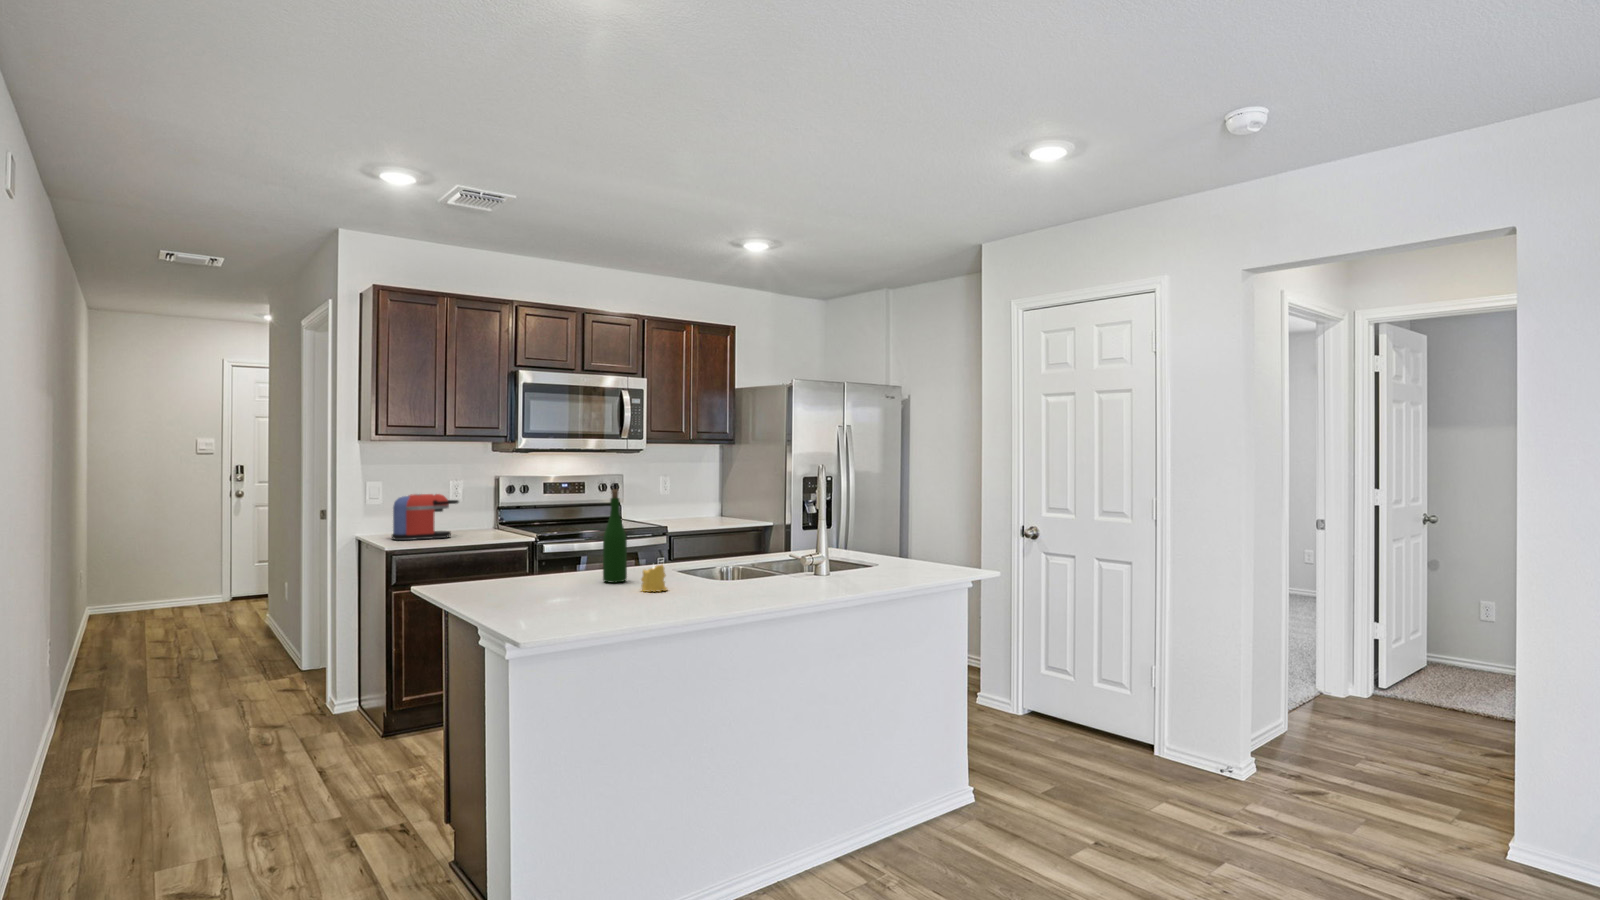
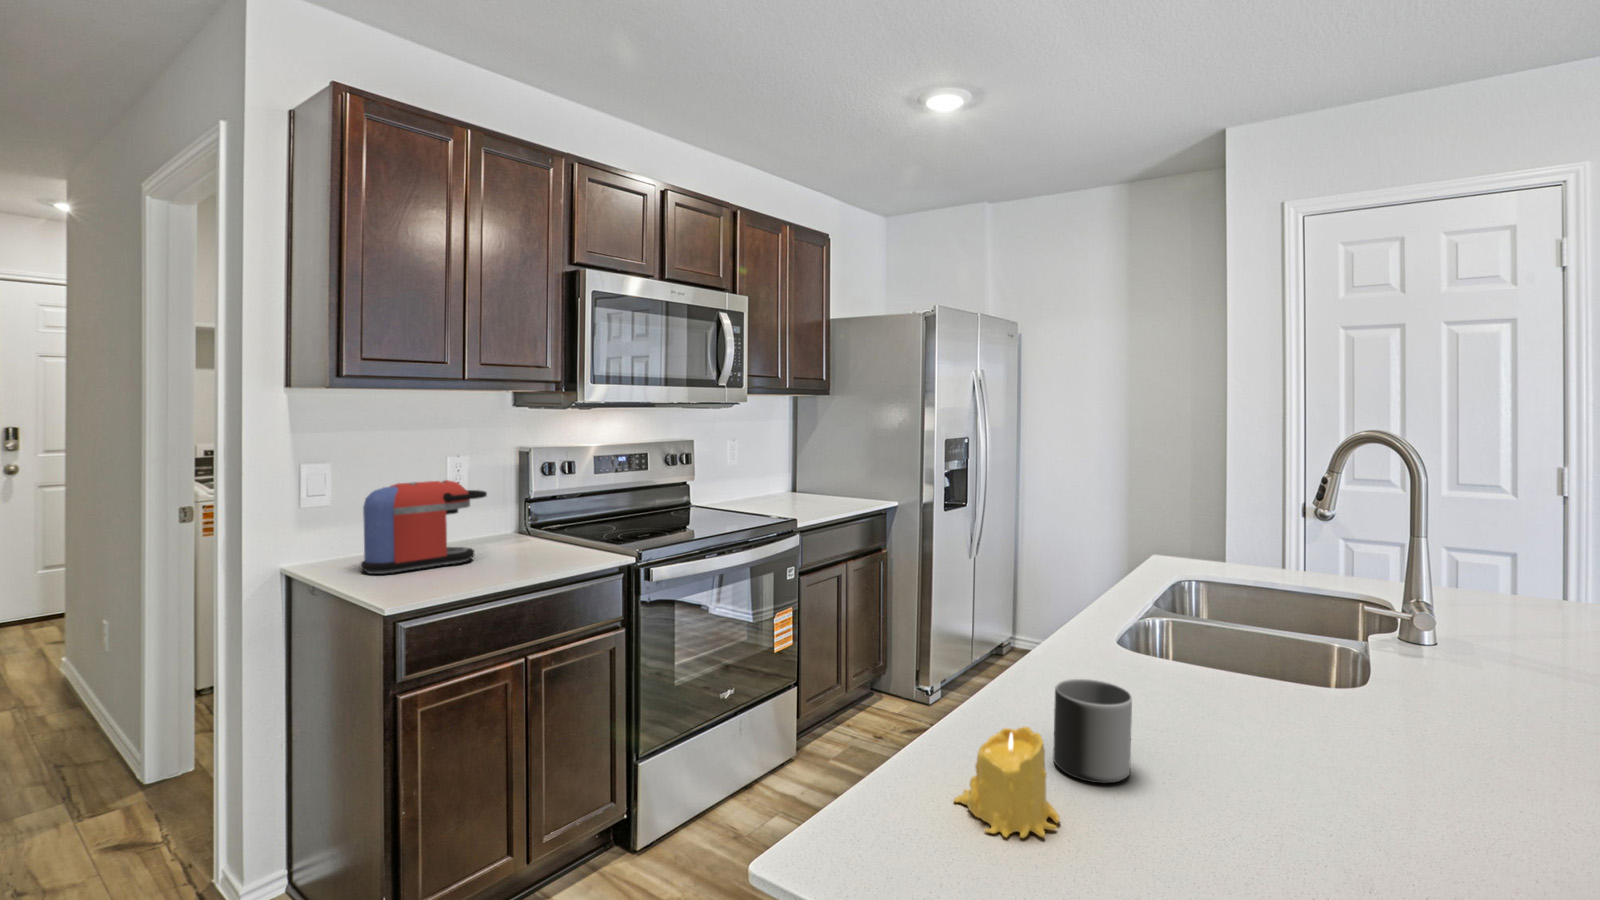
wine bottle: present [603,490,627,583] -> none [1181,490,1257,749]
mug: none [539,555,572,584] -> present [1053,679,1132,783]
candle: present [641,565,667,592] -> present [954,727,1060,838]

